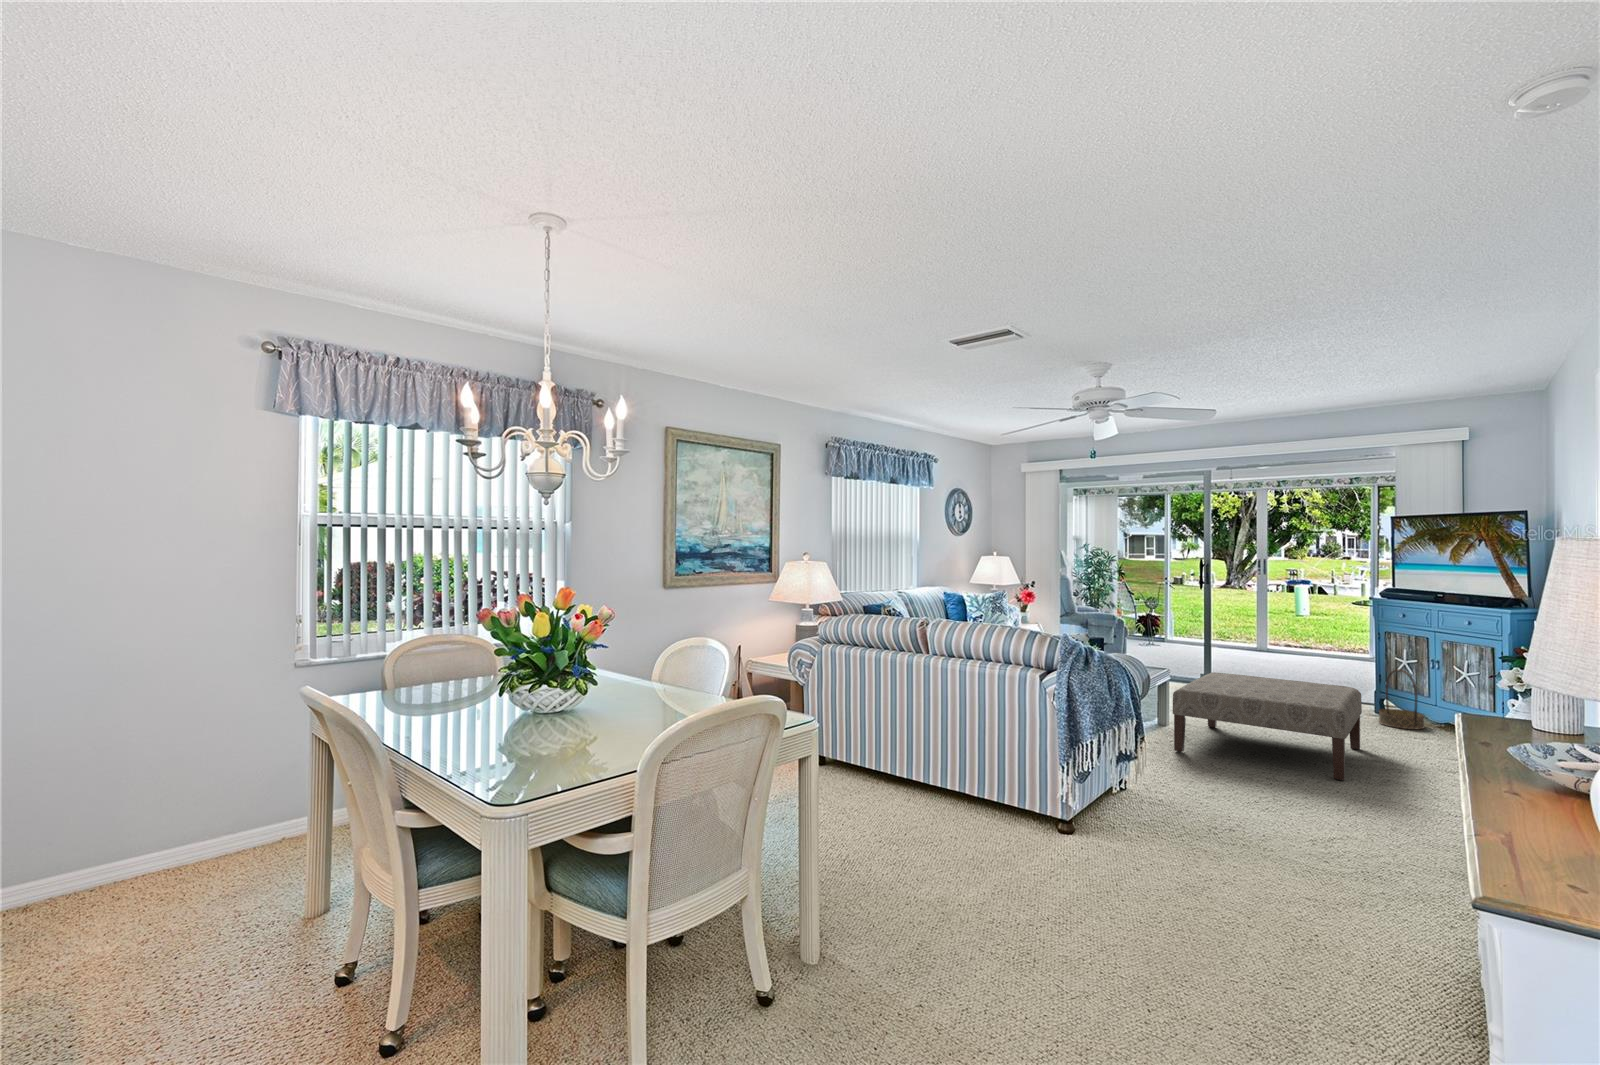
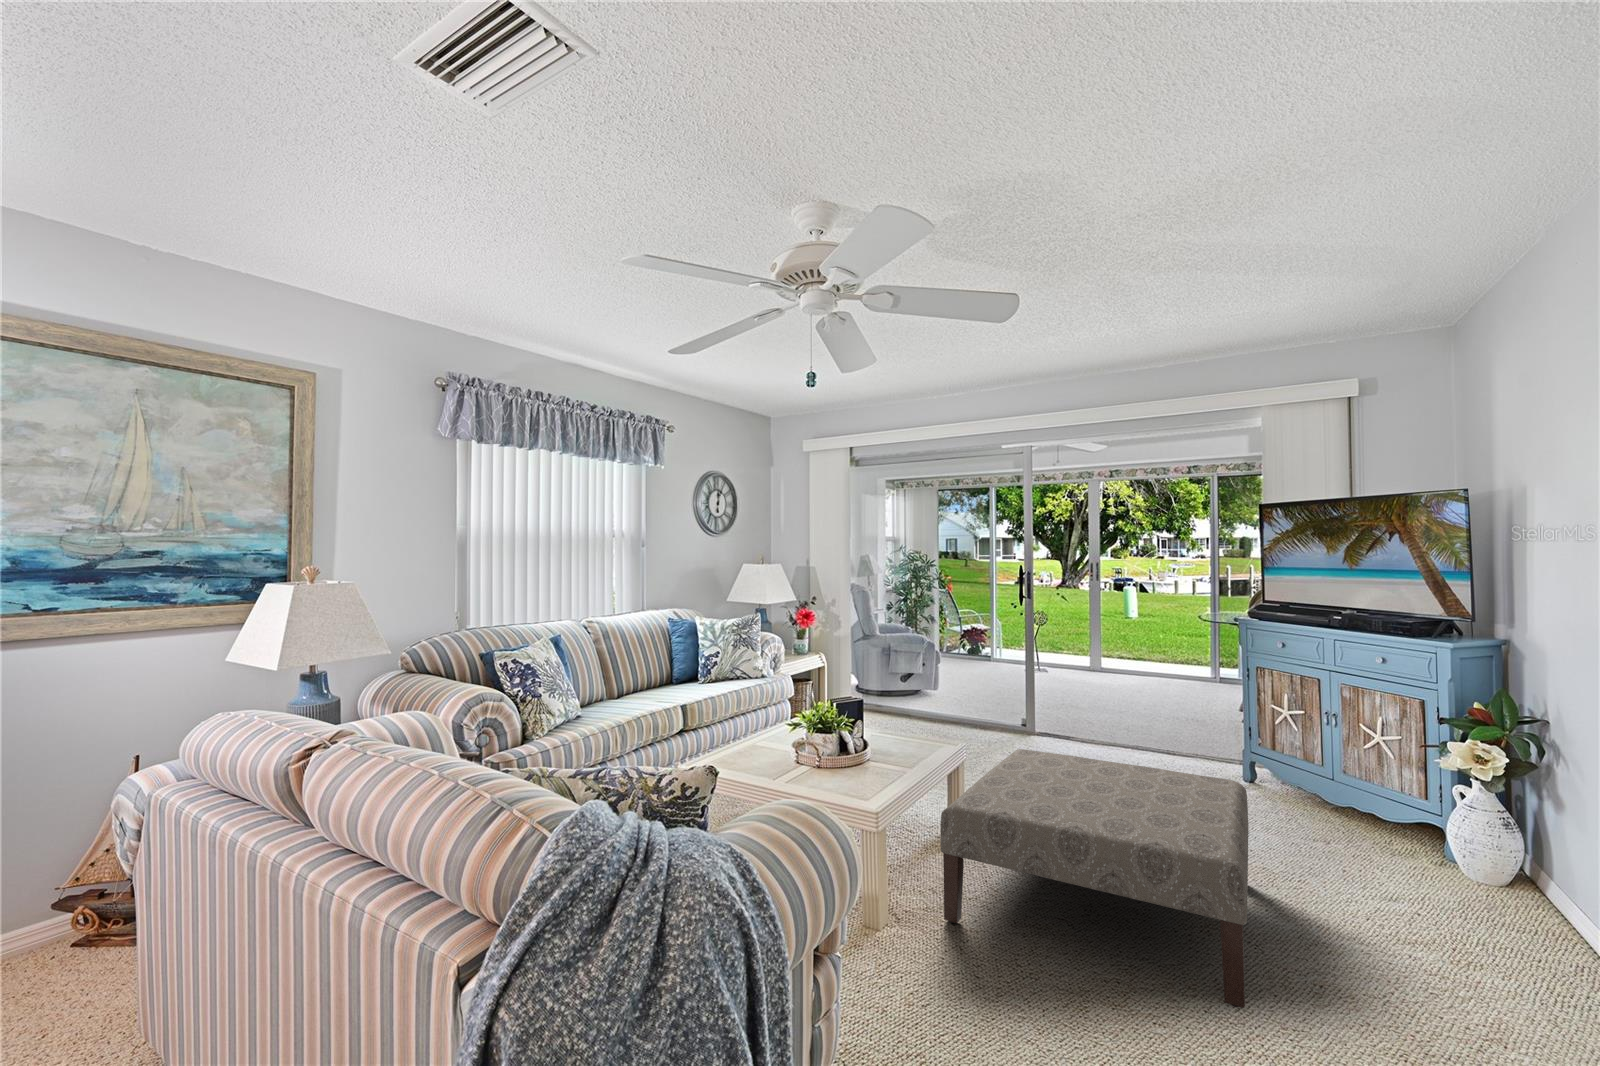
basket: present [1379,669,1424,730] -> none [1255,728,1320,822]

